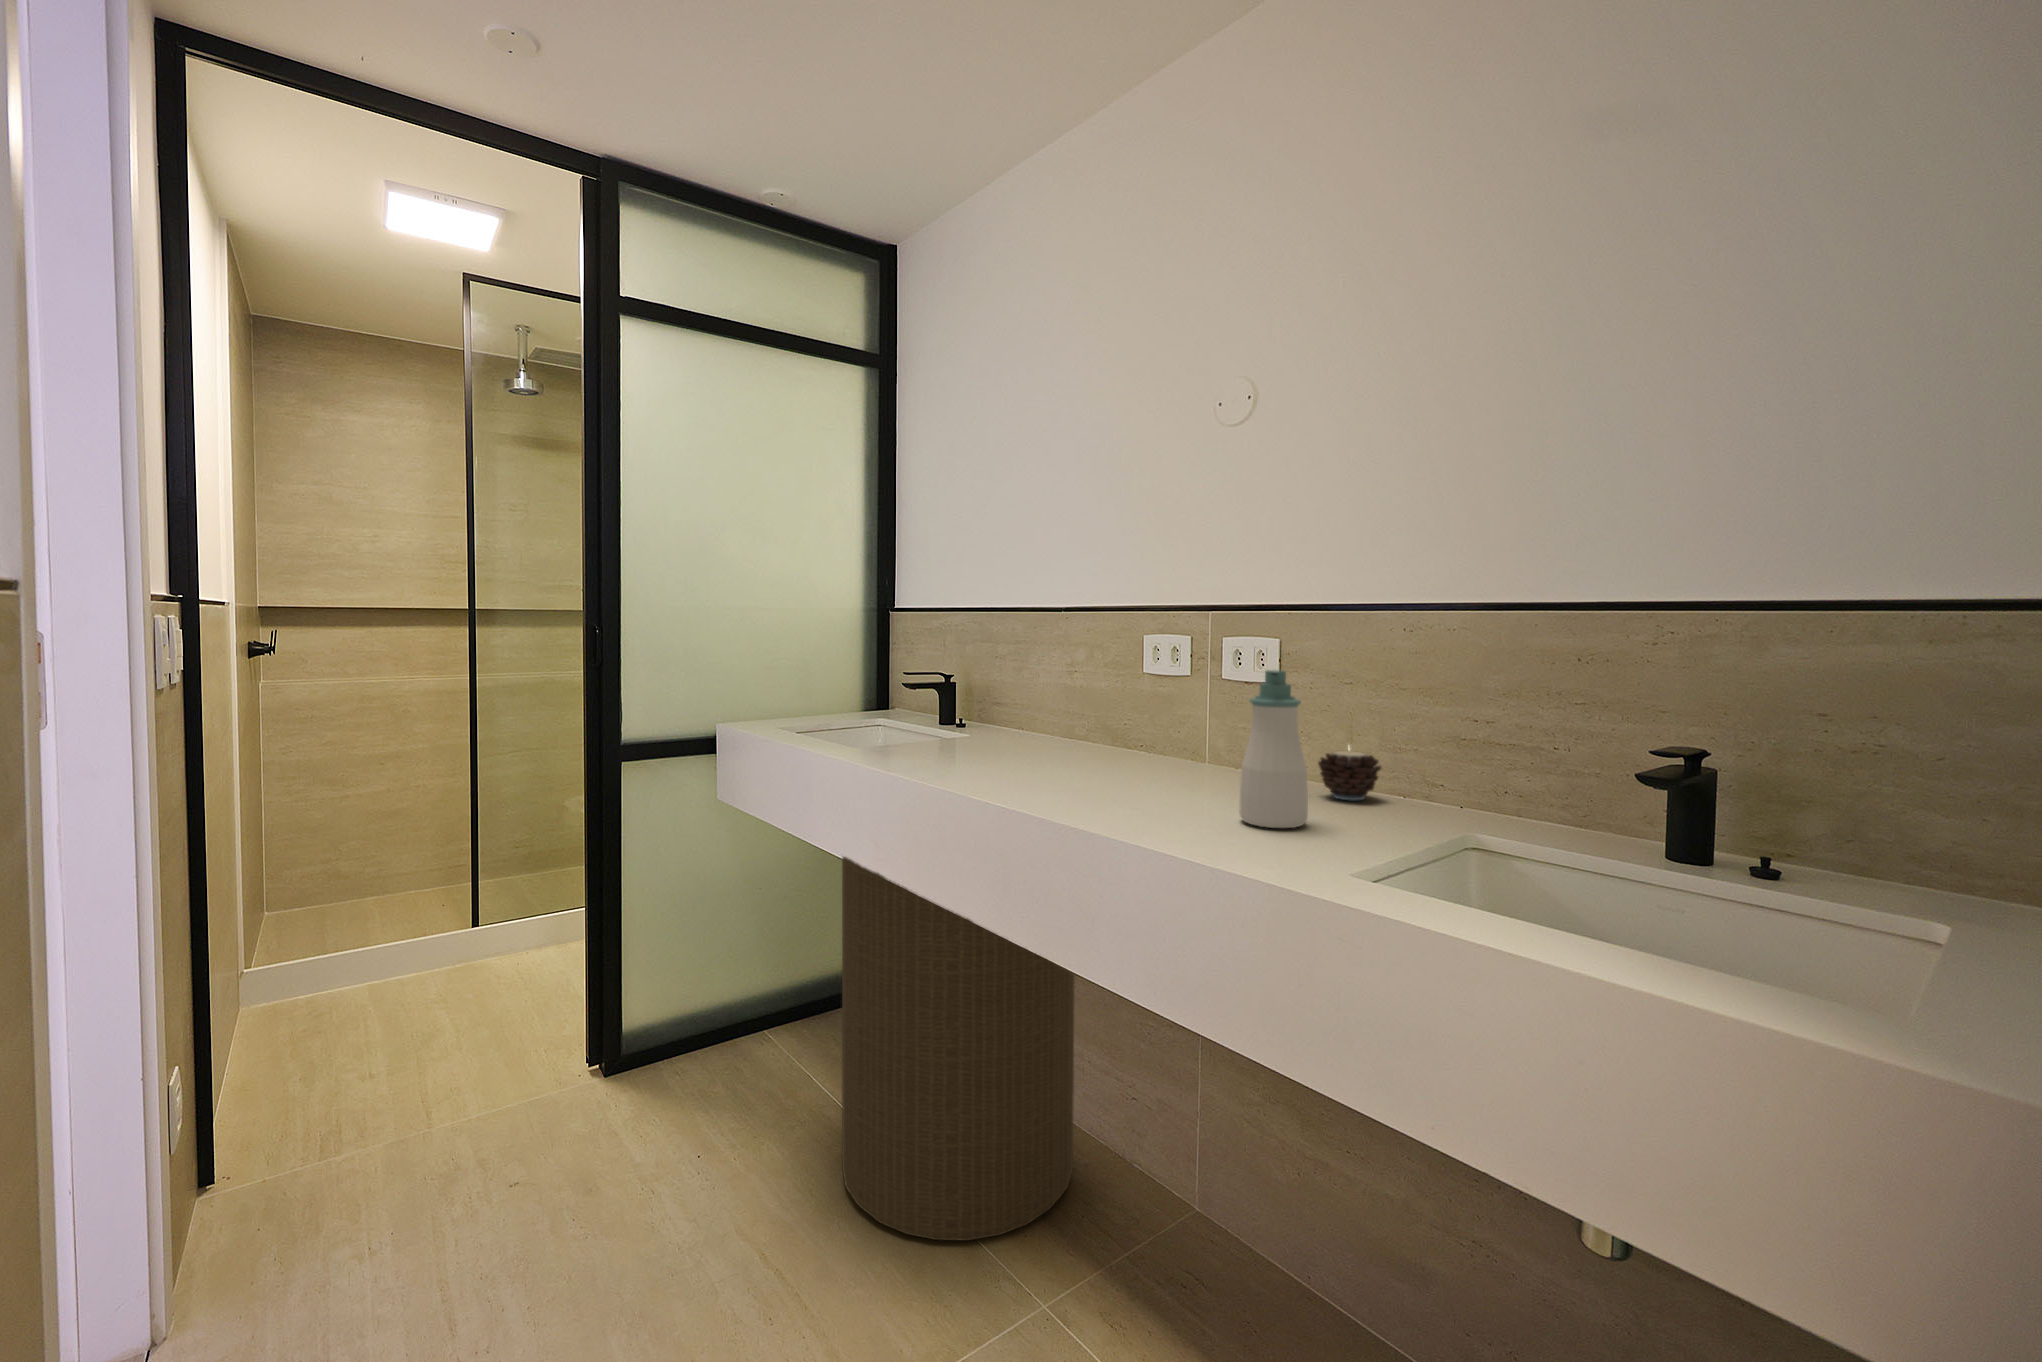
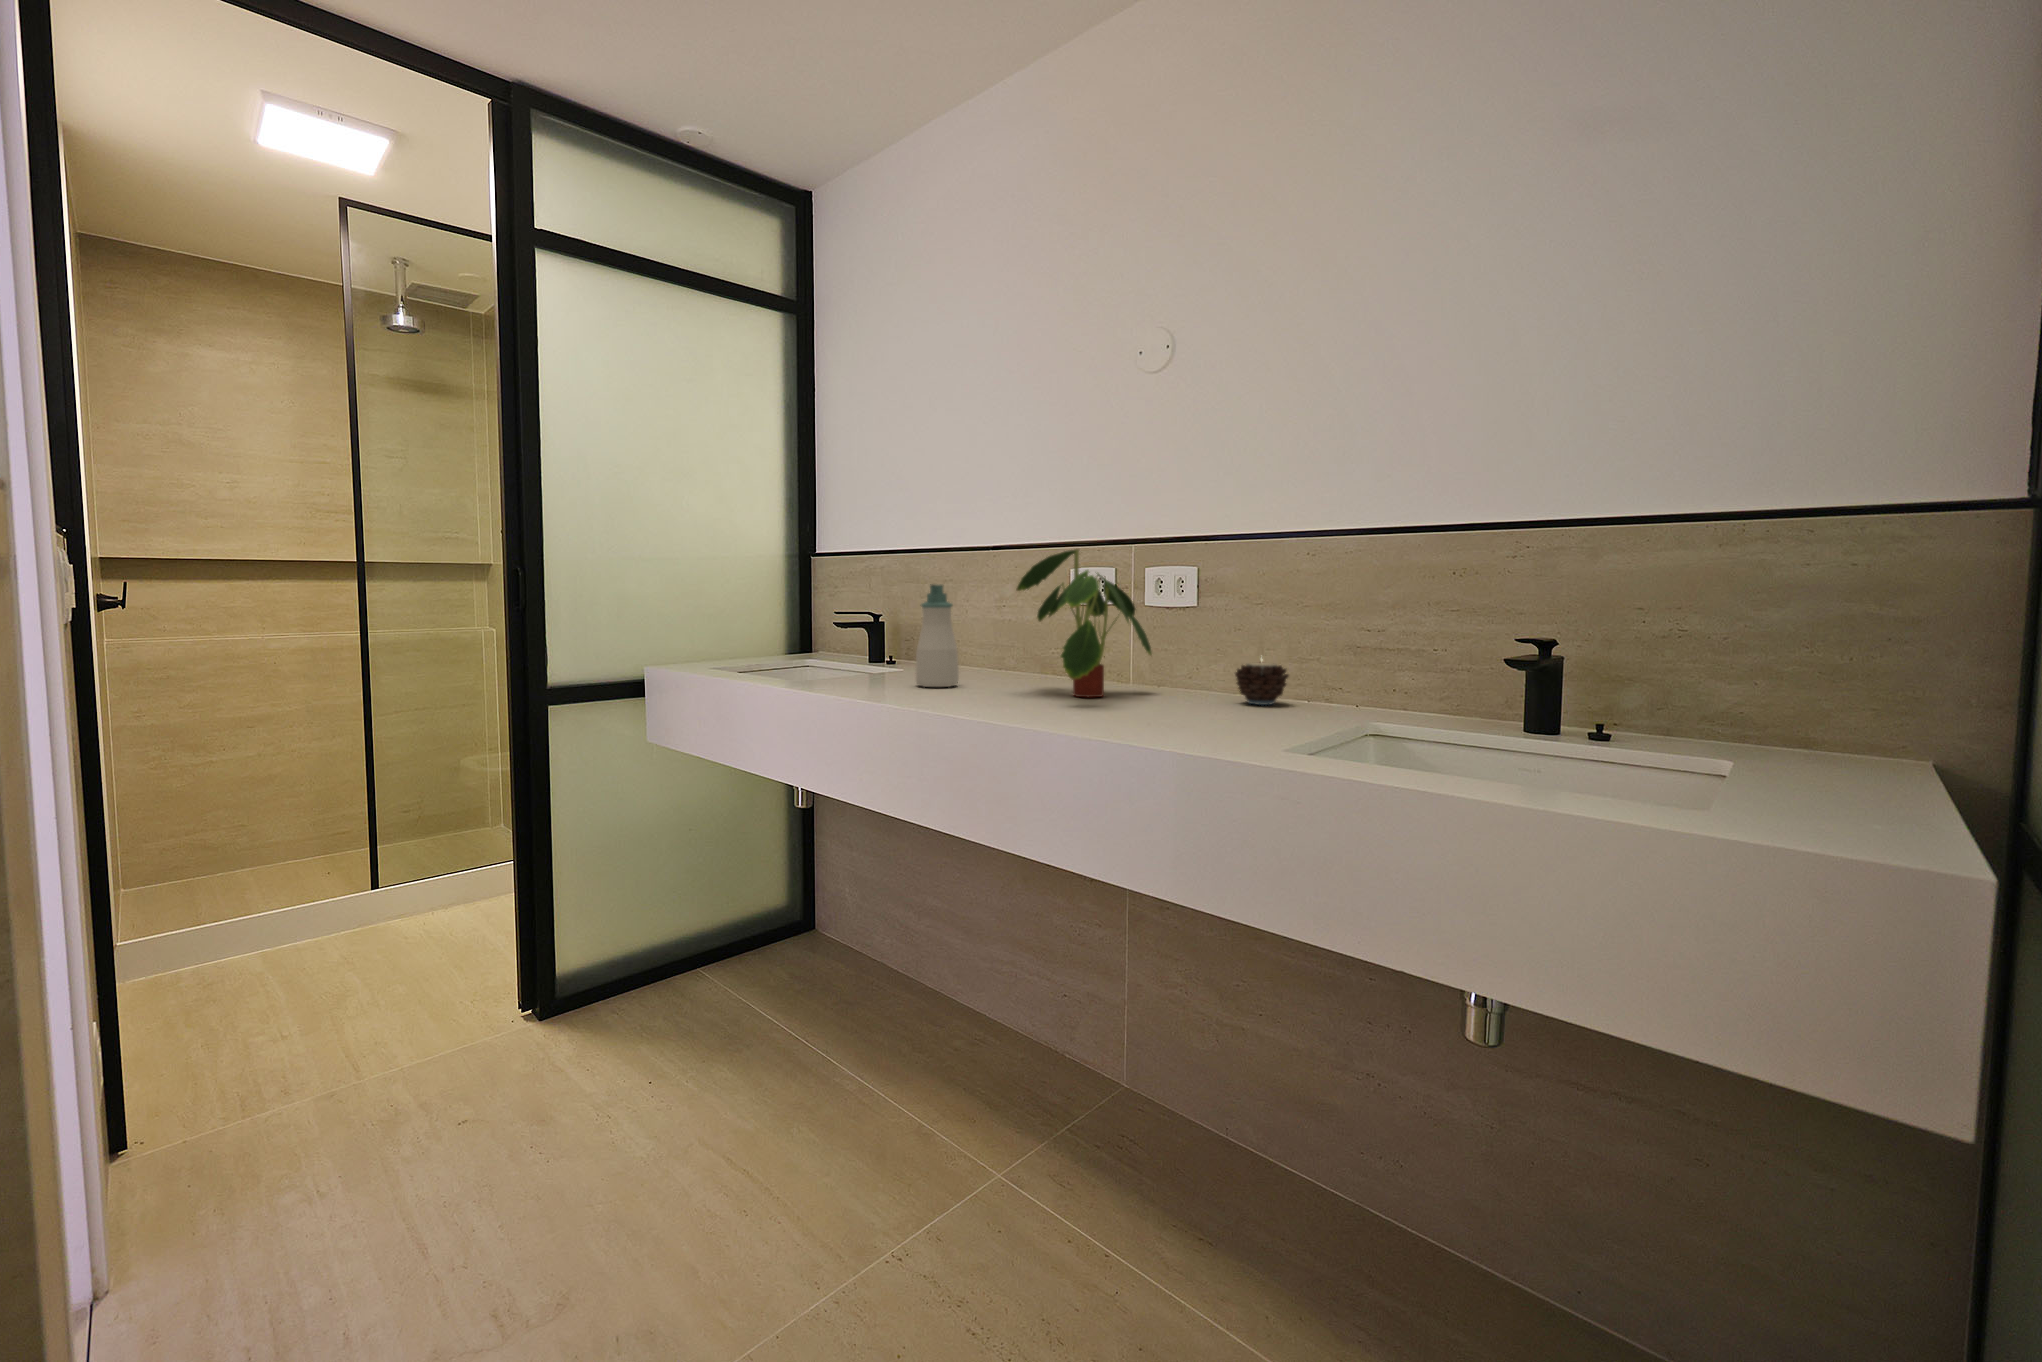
plant: none [1068,616,1229,782] -> present [1016,549,1152,697]
soap bottle: present [1239,670,1308,828] -> present [916,584,959,687]
laundry hamper: present [842,857,1075,1241] -> none [788,705,1014,1126]

